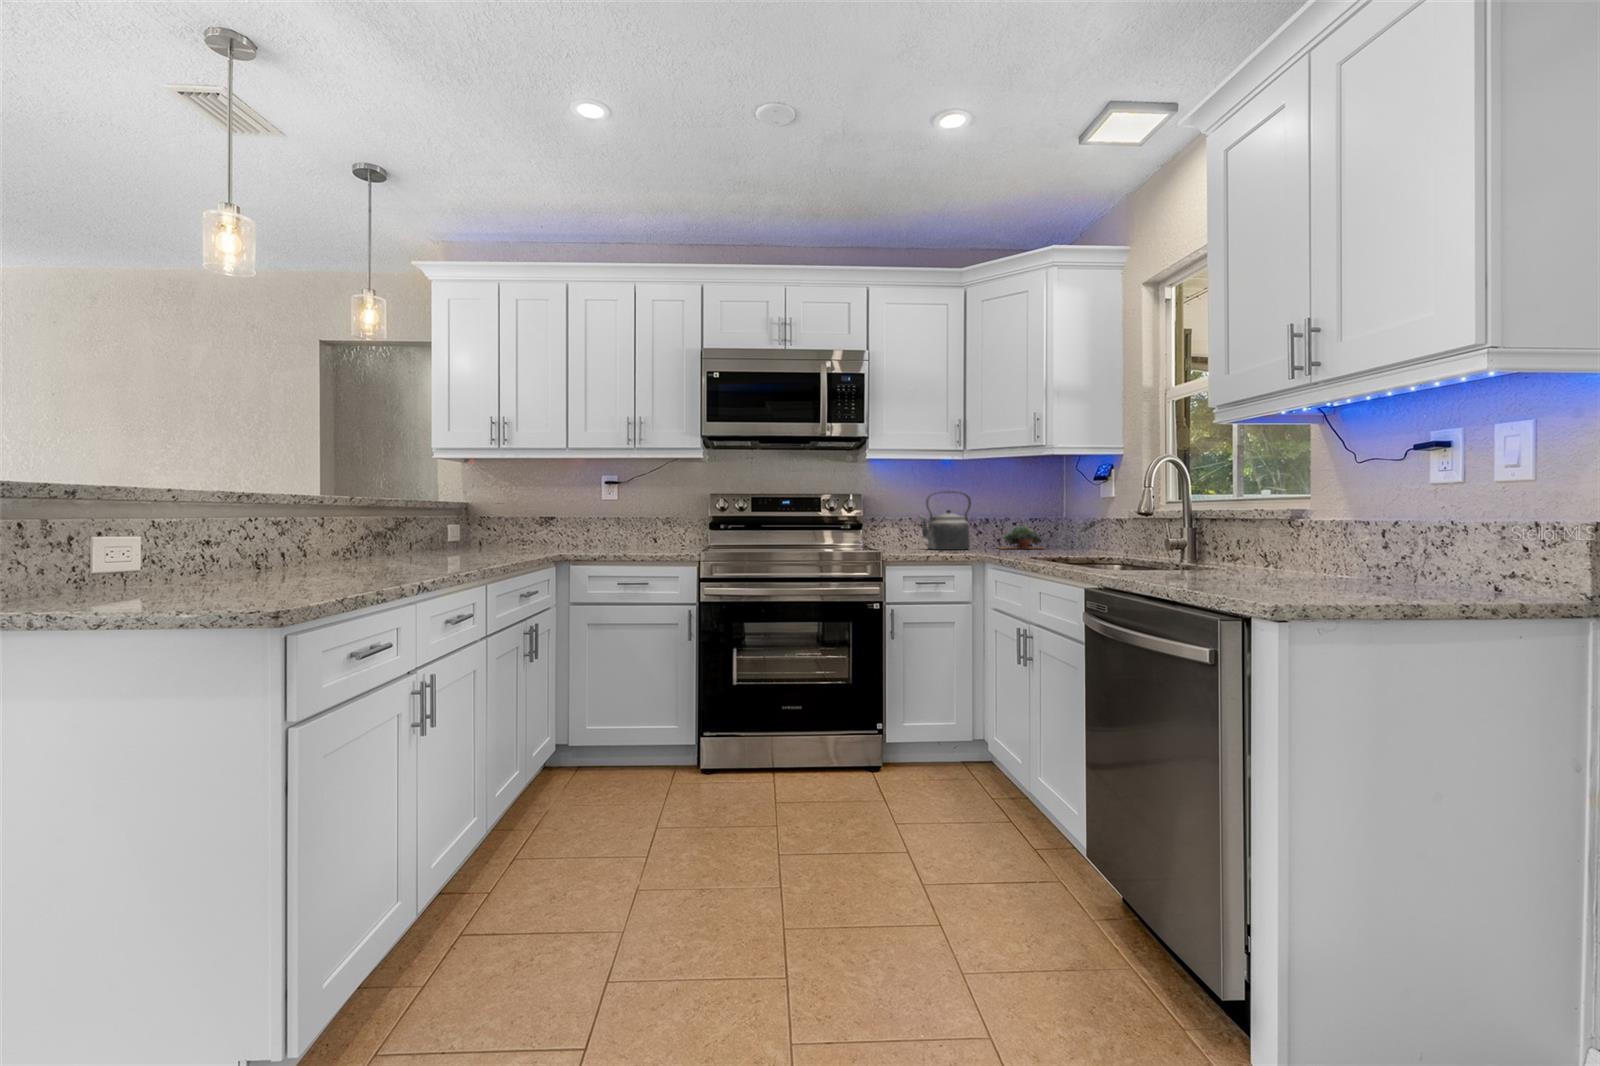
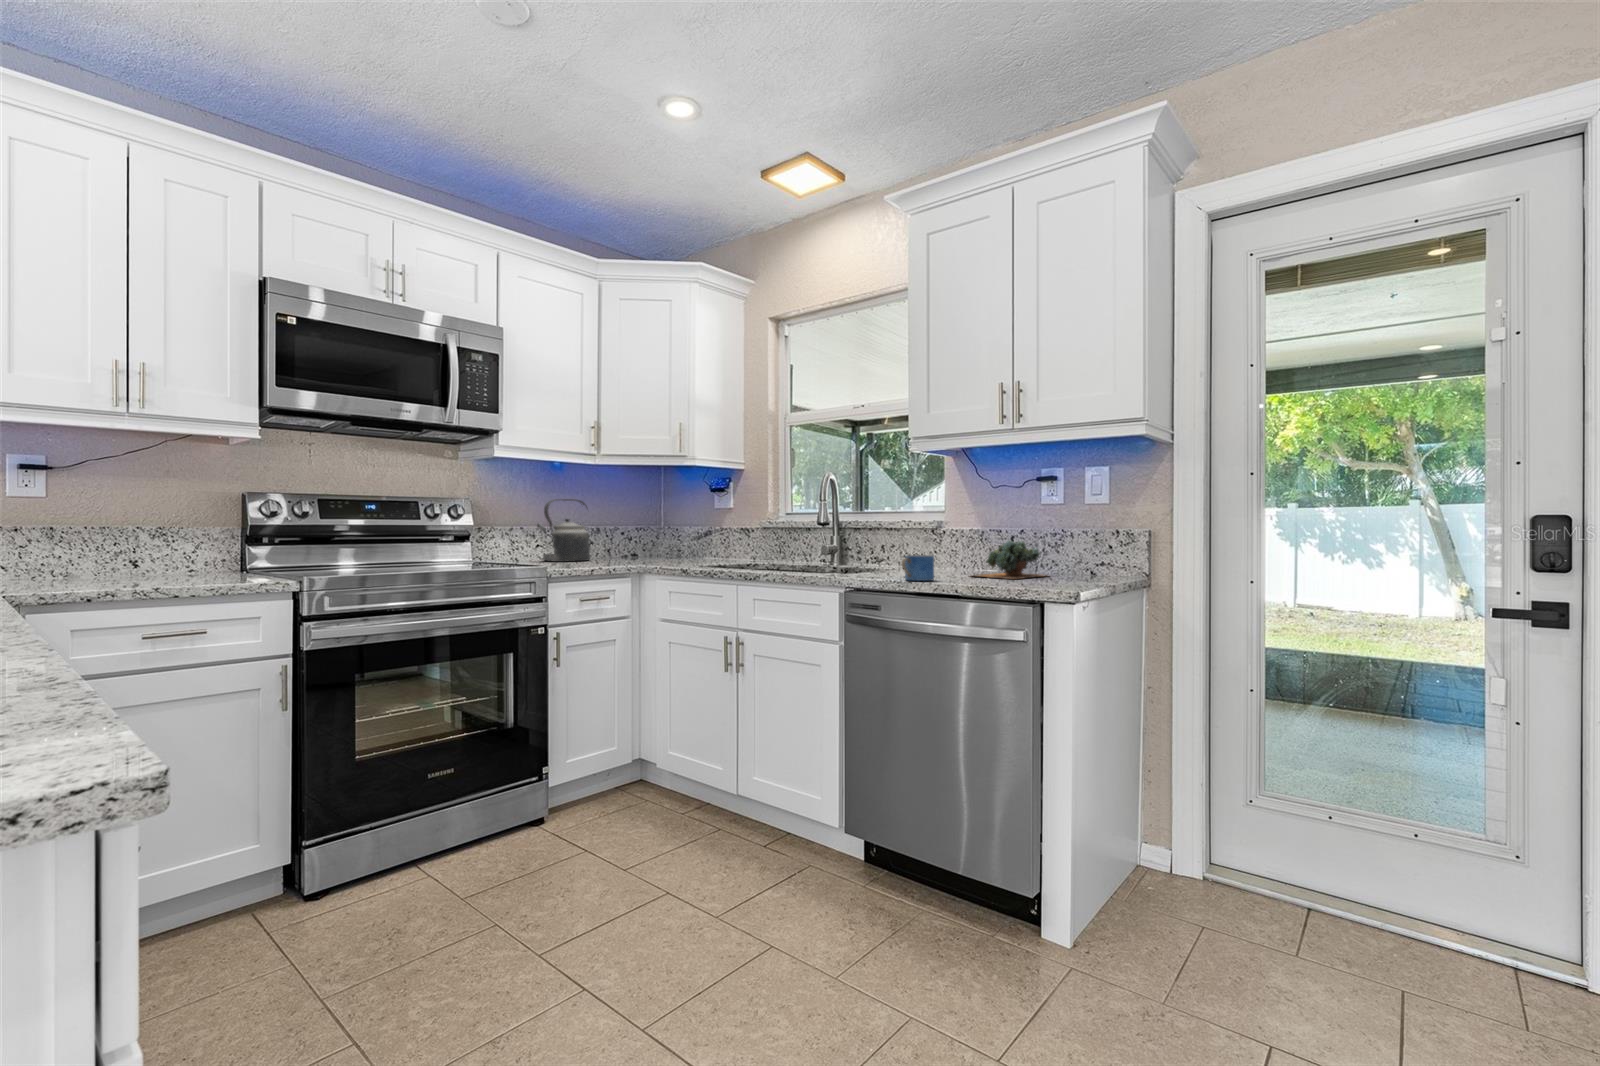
succulent plant: present [1000,526,1042,549] -> present [972,541,1045,579]
mug: none [1132,550,1183,582] -> present [901,555,934,581]

